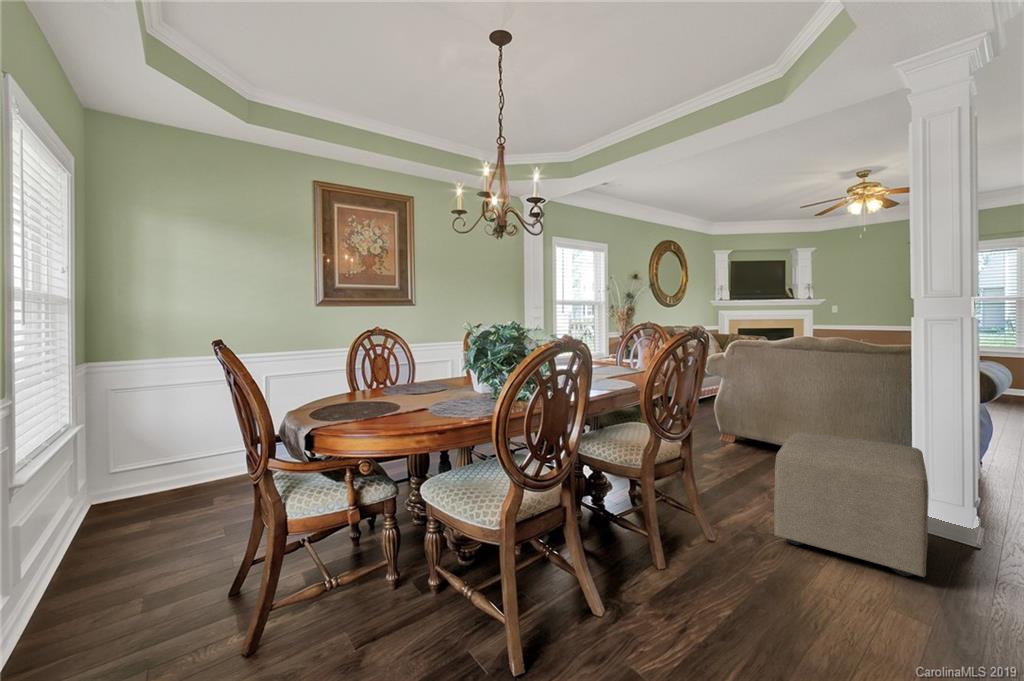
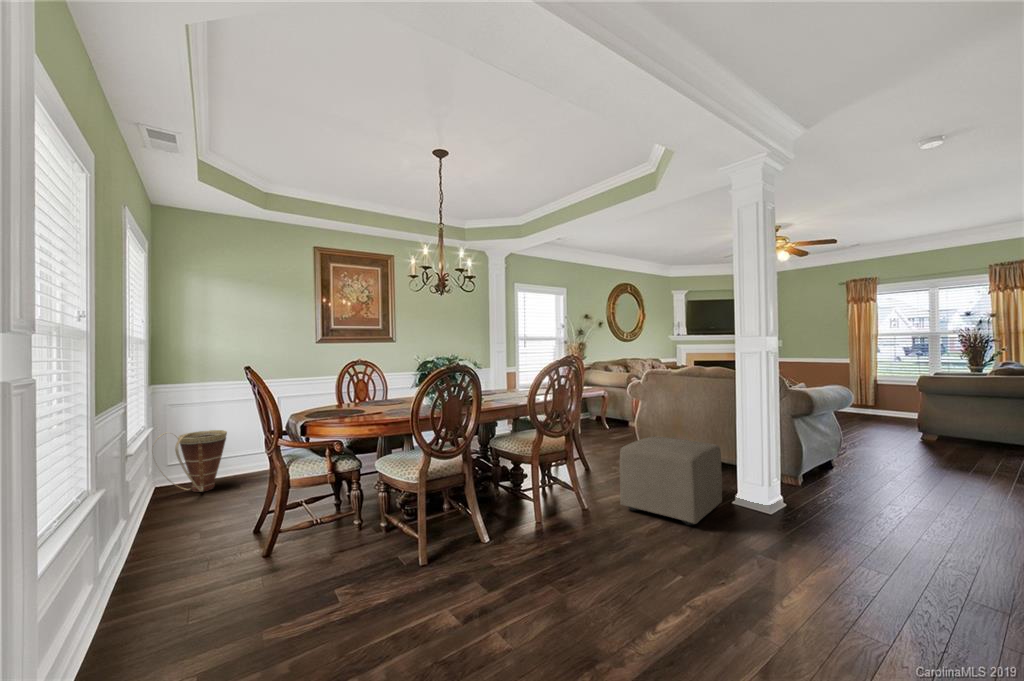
basket: none [85,424,198,511] -> present [156,430,227,492]

